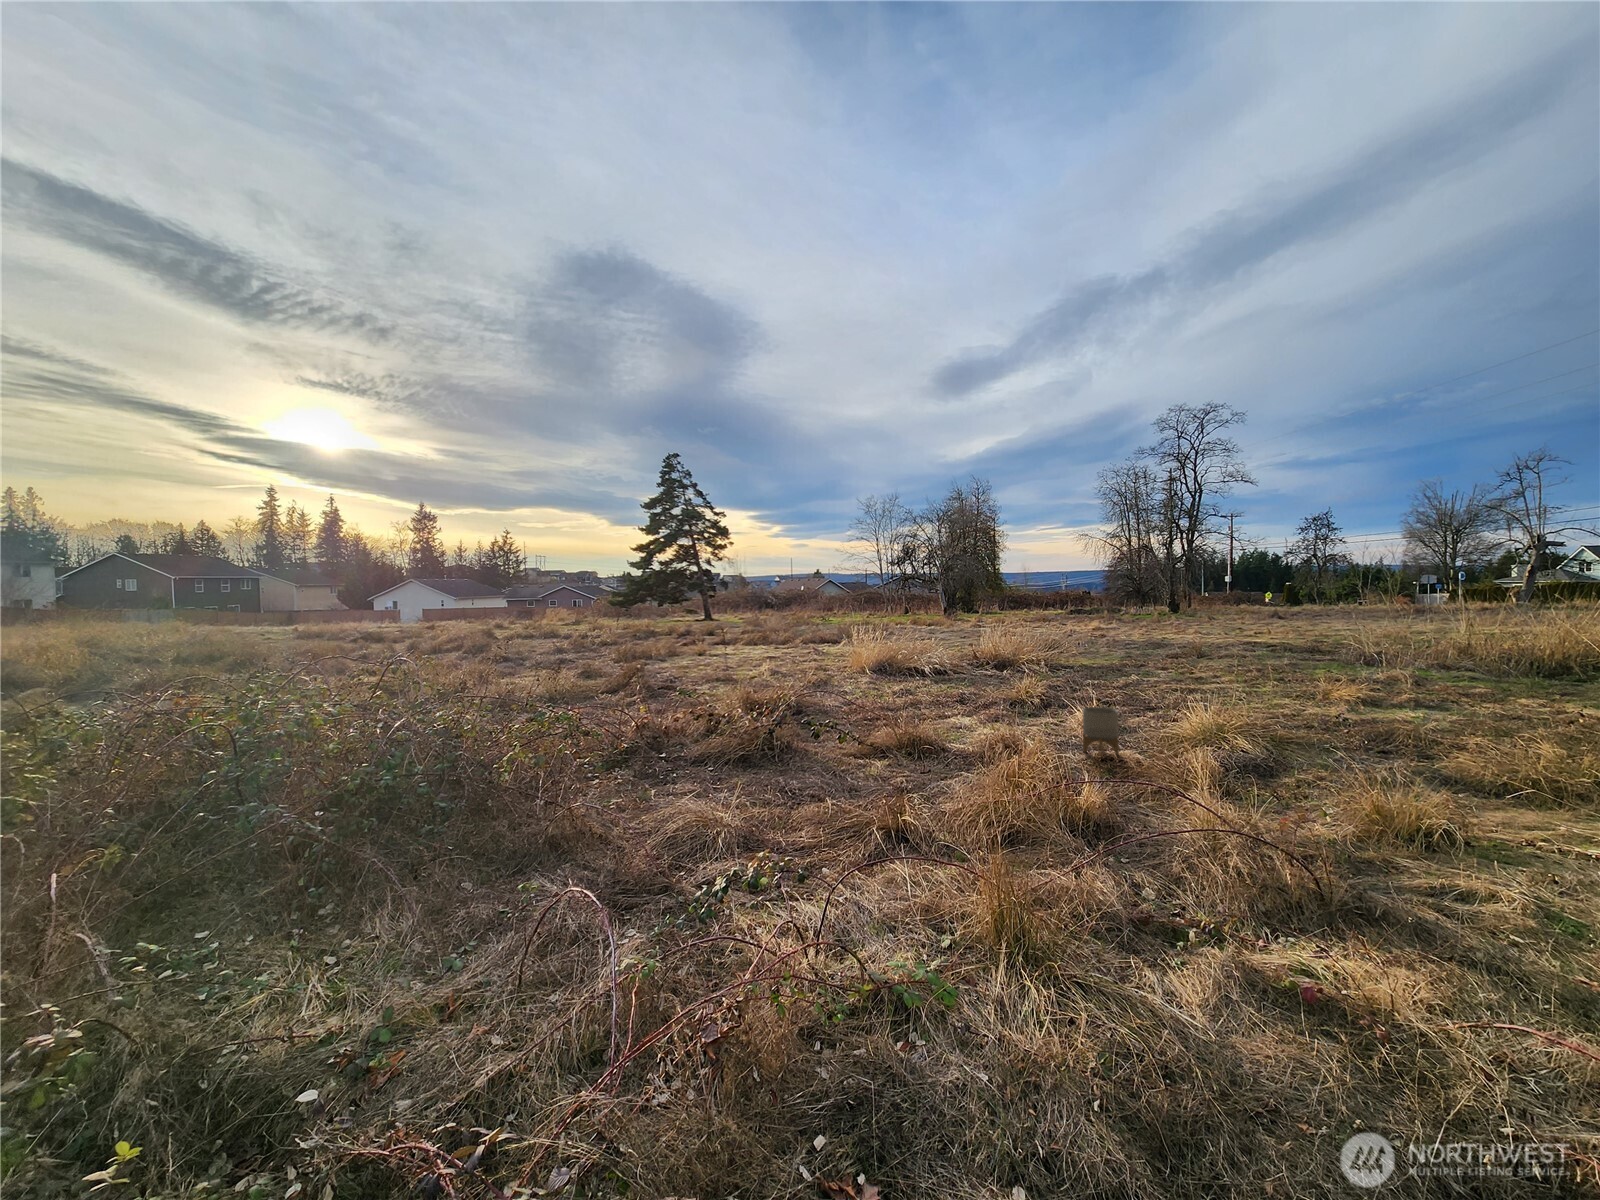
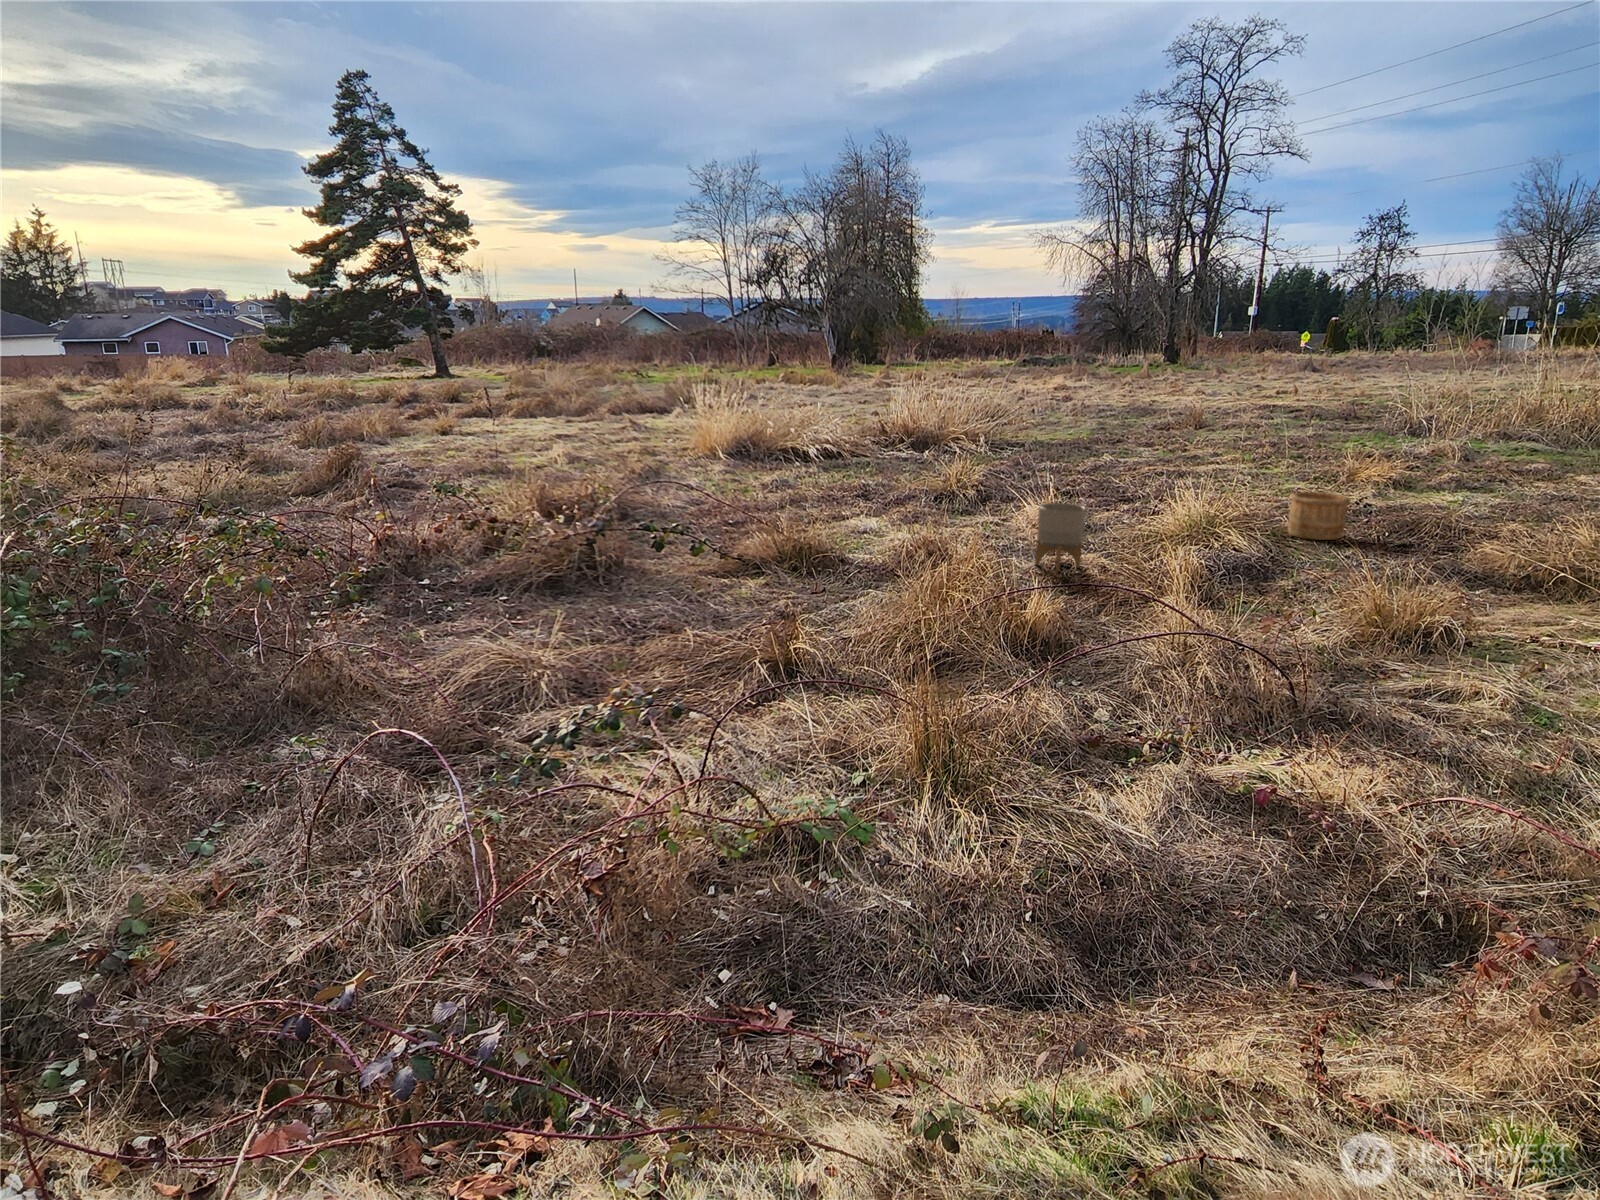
wooden bucket: none [1285,697,1339,735] -> present [1288,492,1350,540]

